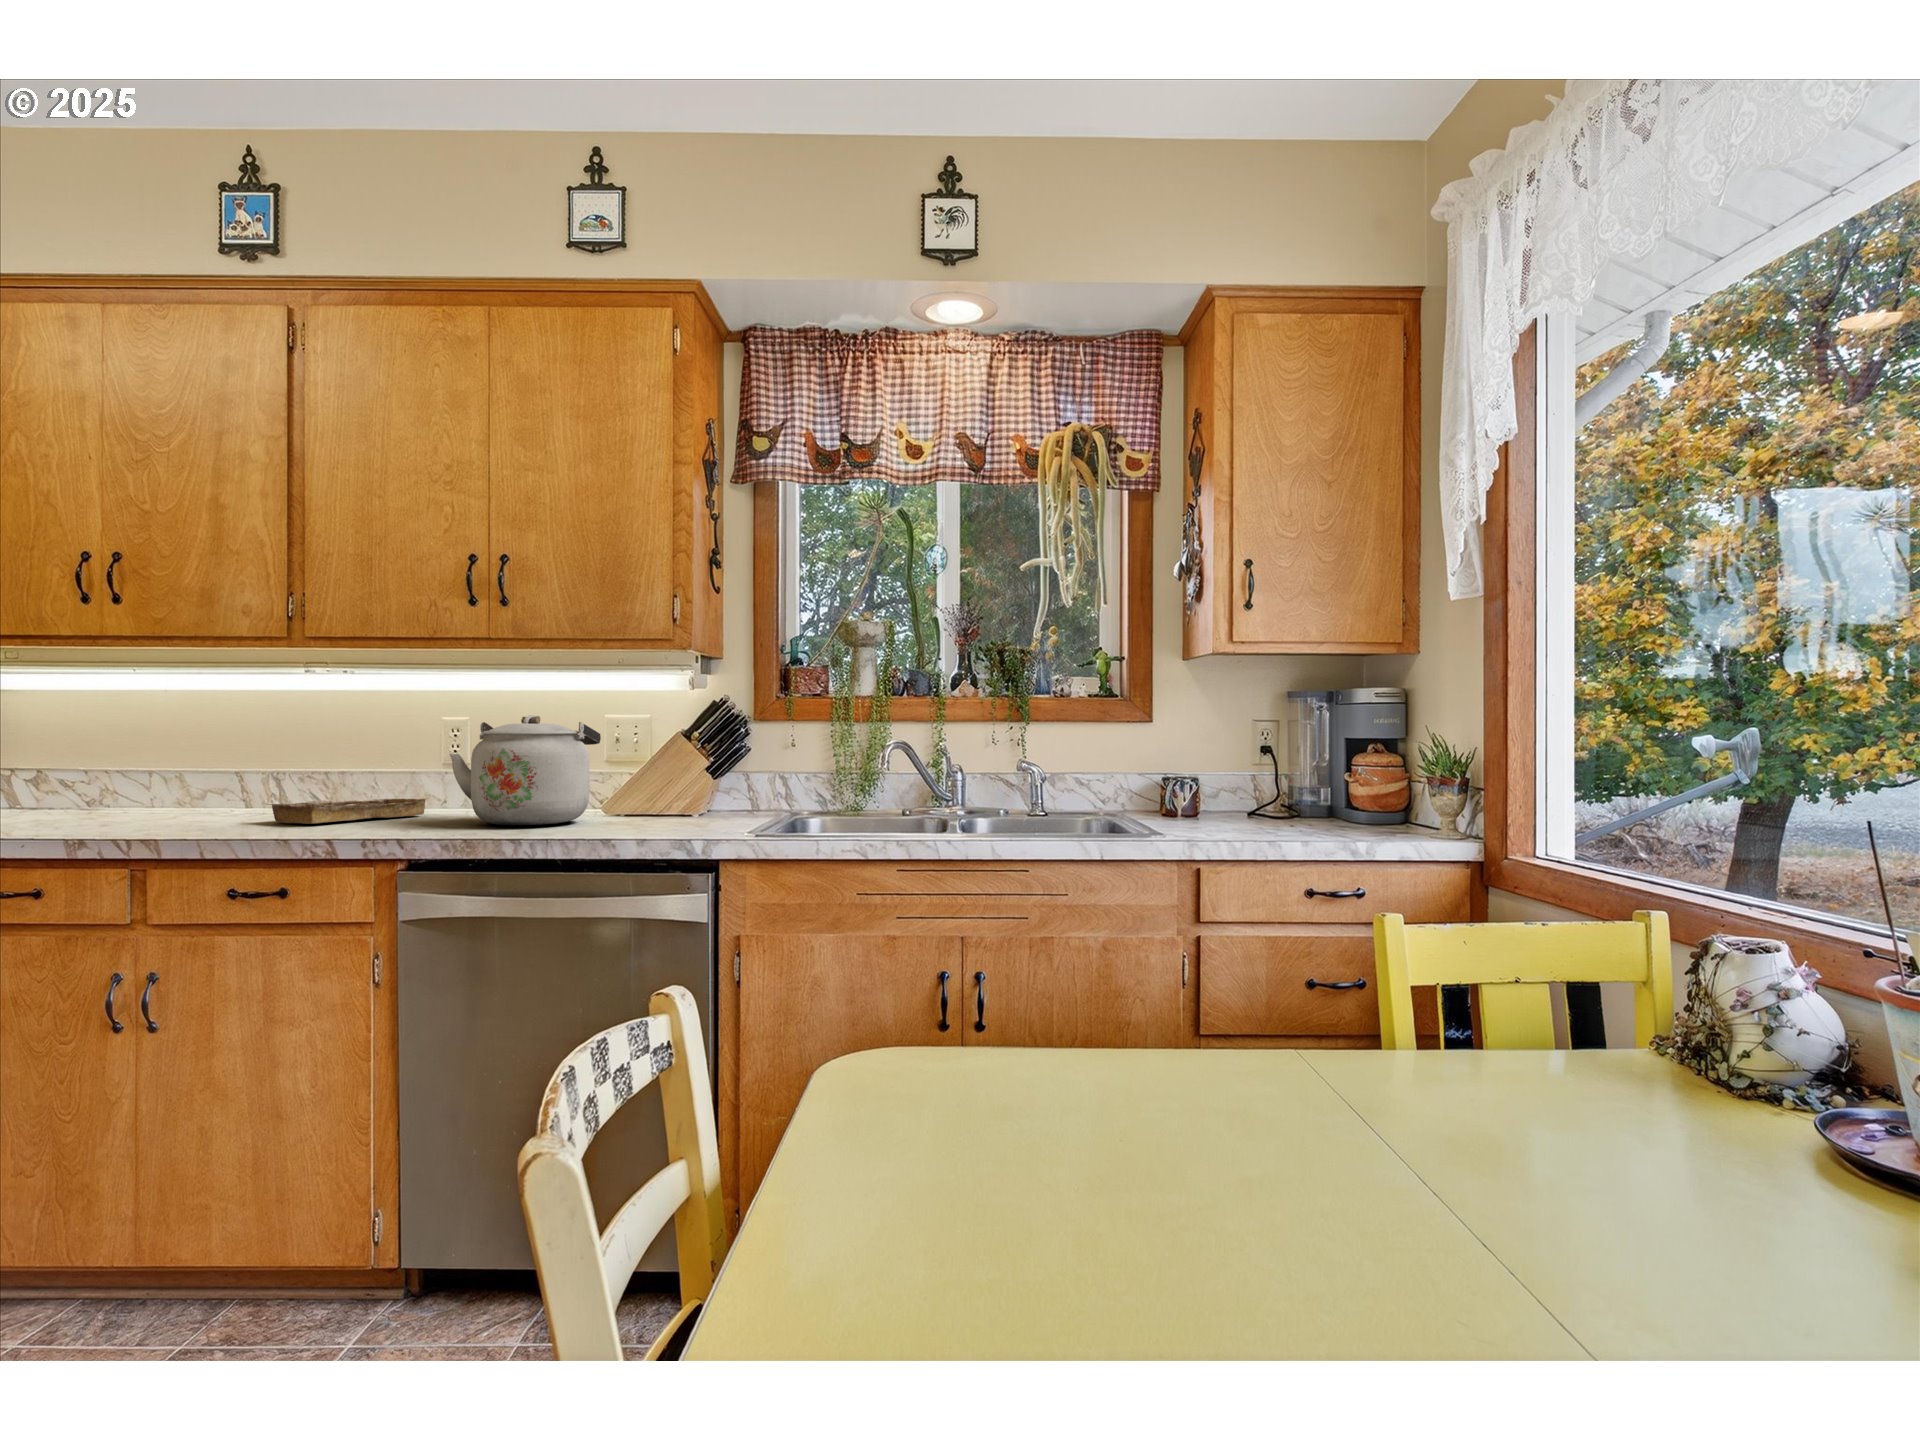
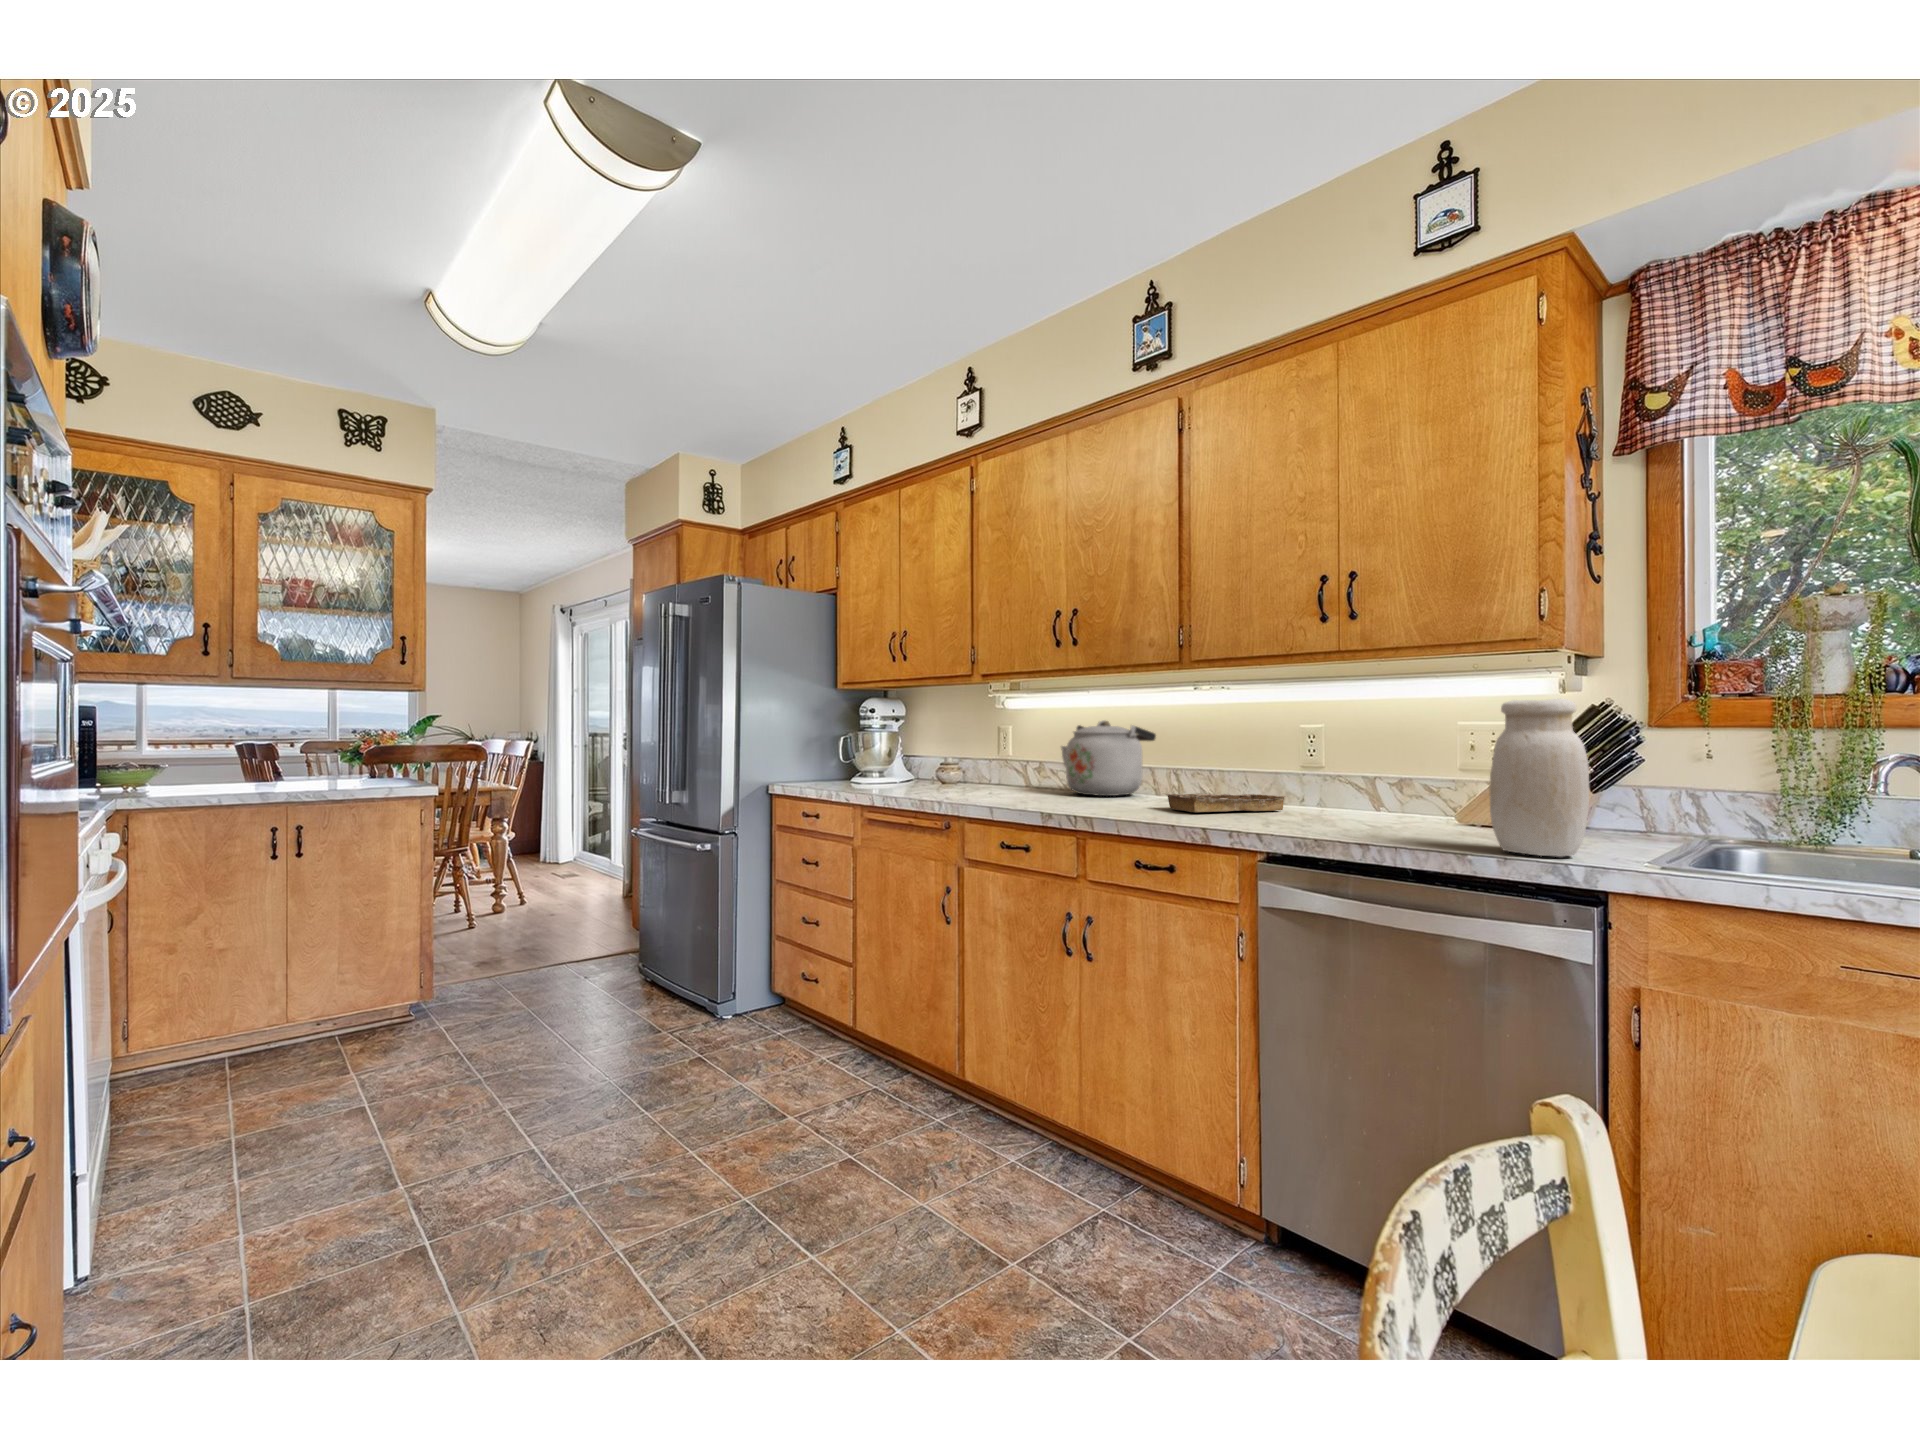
jar: none [632,695,708,834] -> present [1489,699,1589,857]
kettle: present [449,715,601,825] -> present [1061,720,1156,796]

